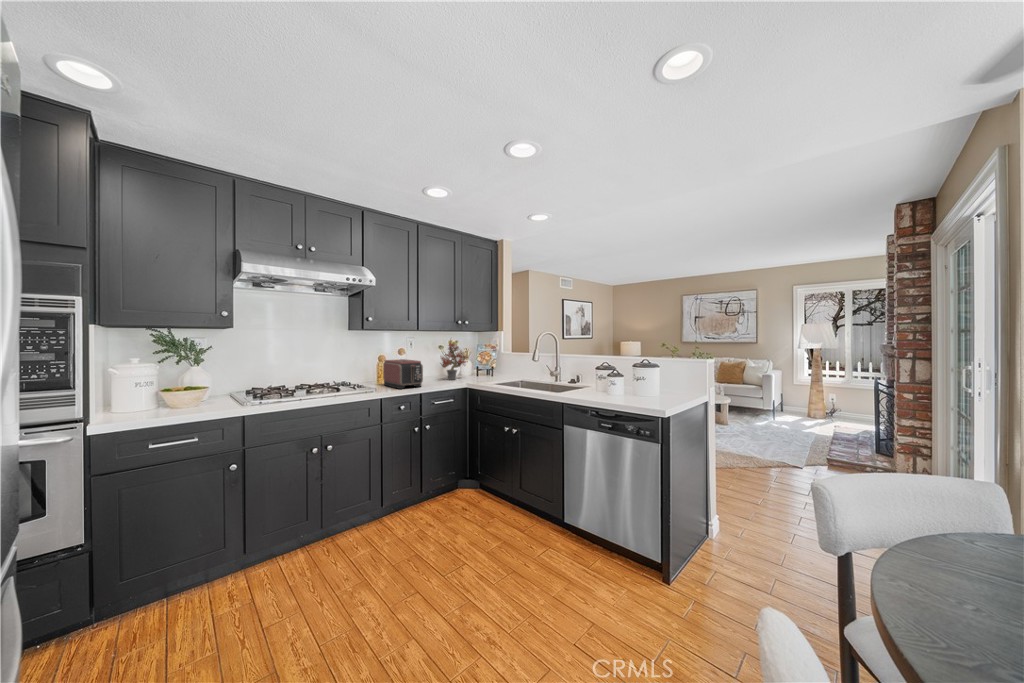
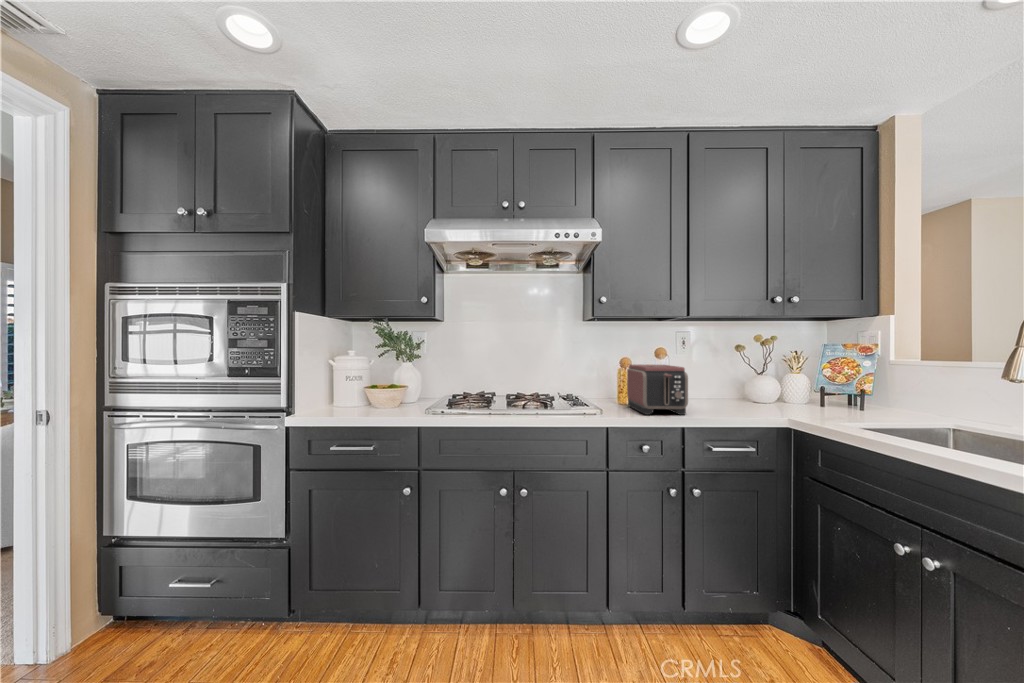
potted plant: present [440,342,468,380] -> none [729,324,799,409]

